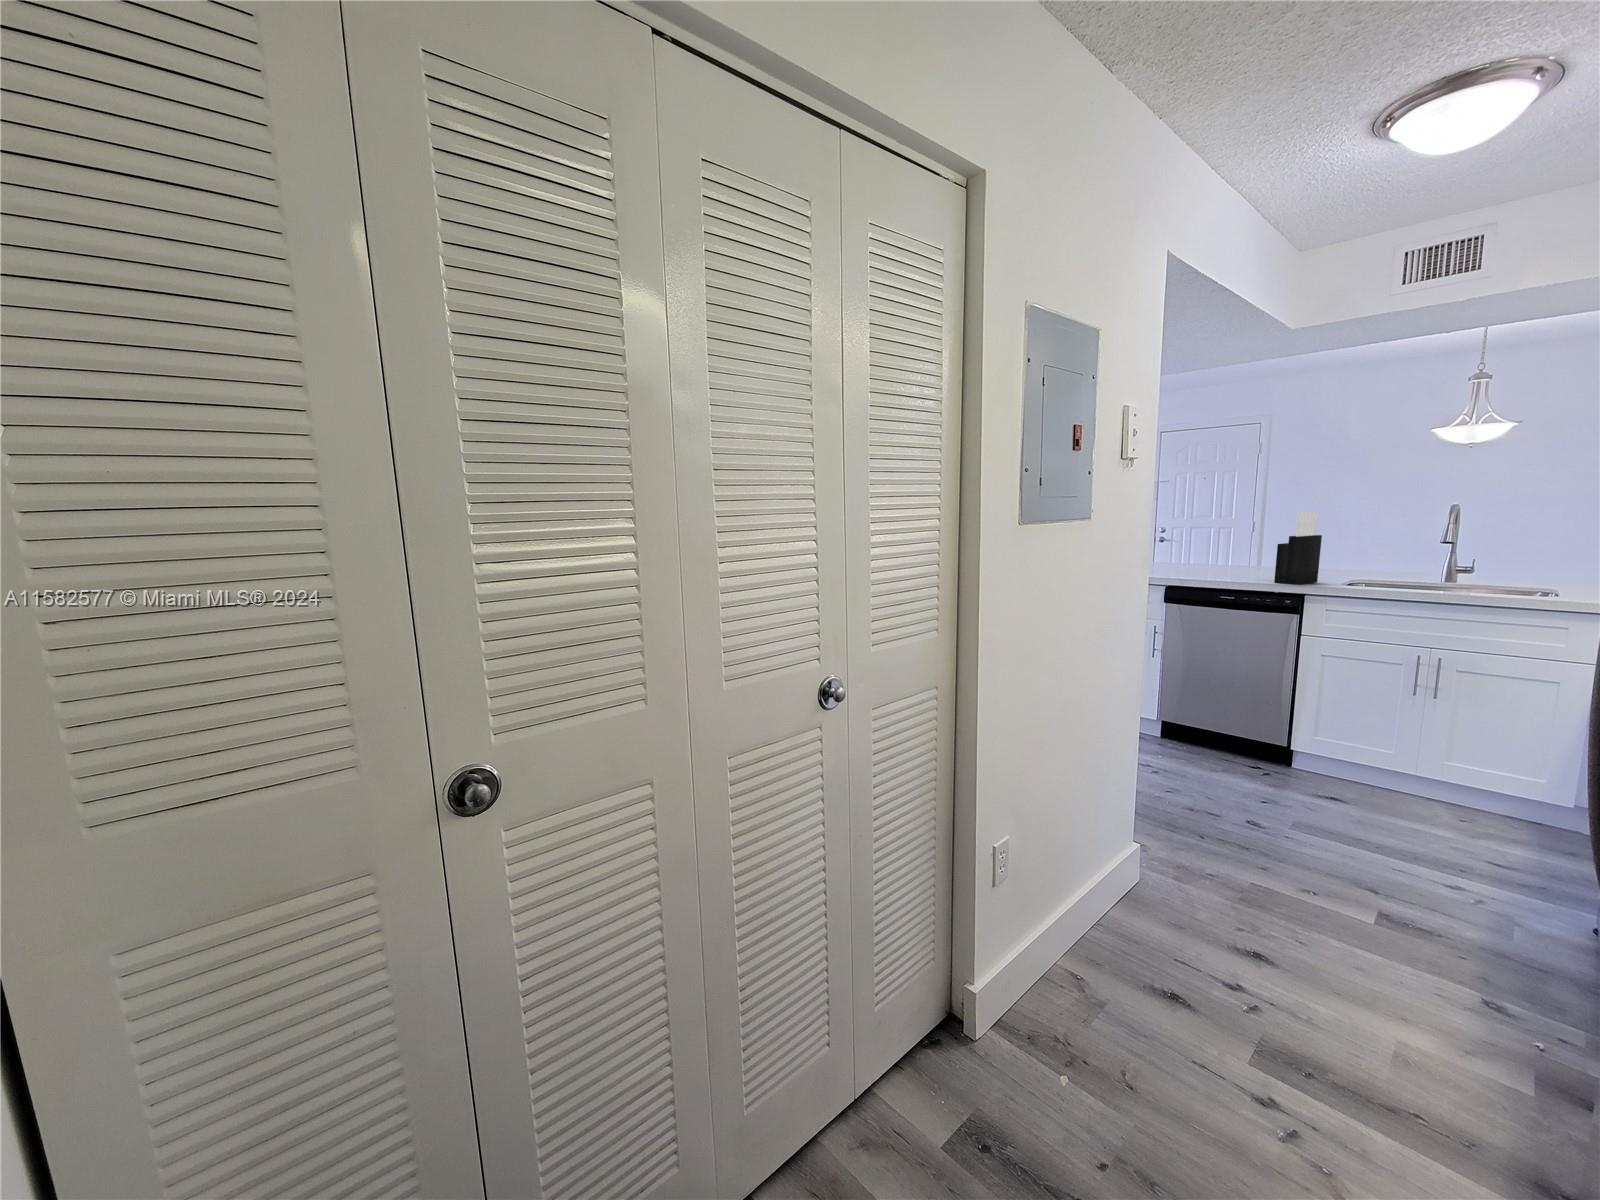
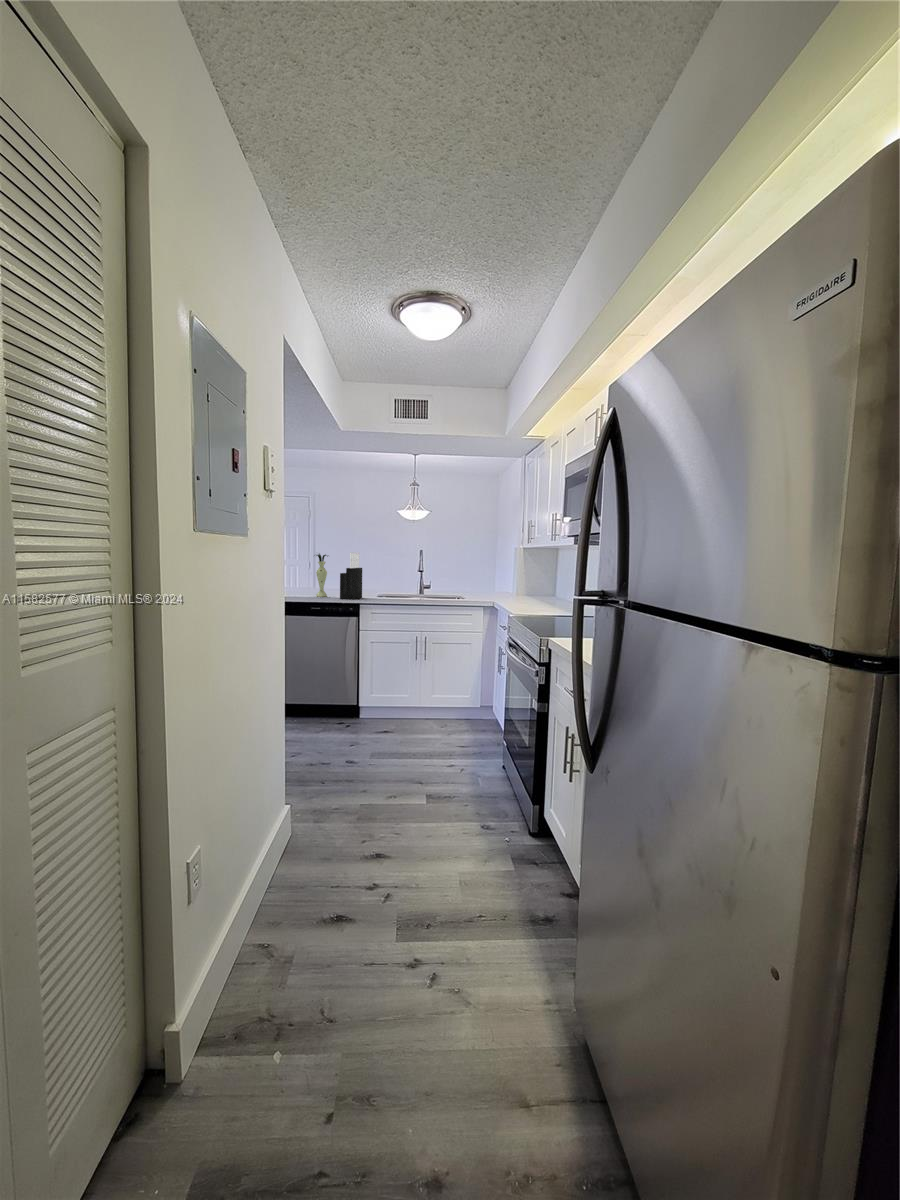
vase: none [1237,511,1265,577] -> present [316,554,327,597]

